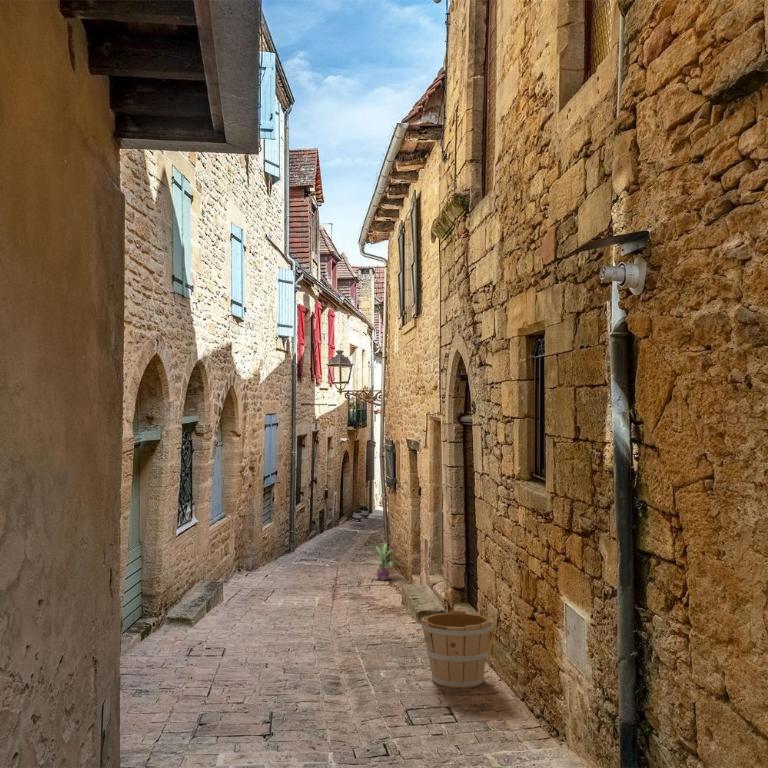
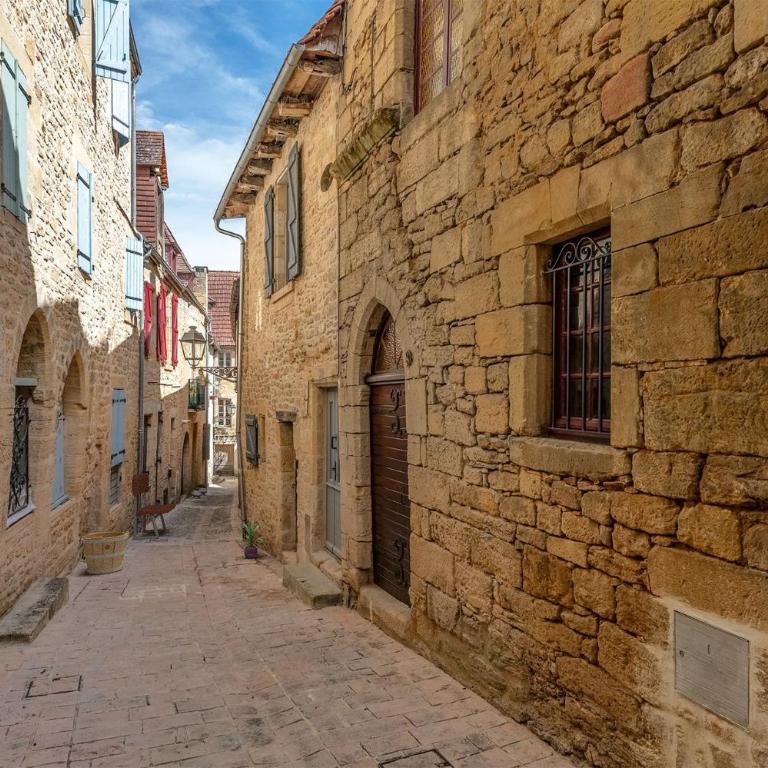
bench: none [285,494,325,557] -> present [132,474,176,540]
wooden bucket: present [421,611,492,689] -> present [81,531,129,574]

